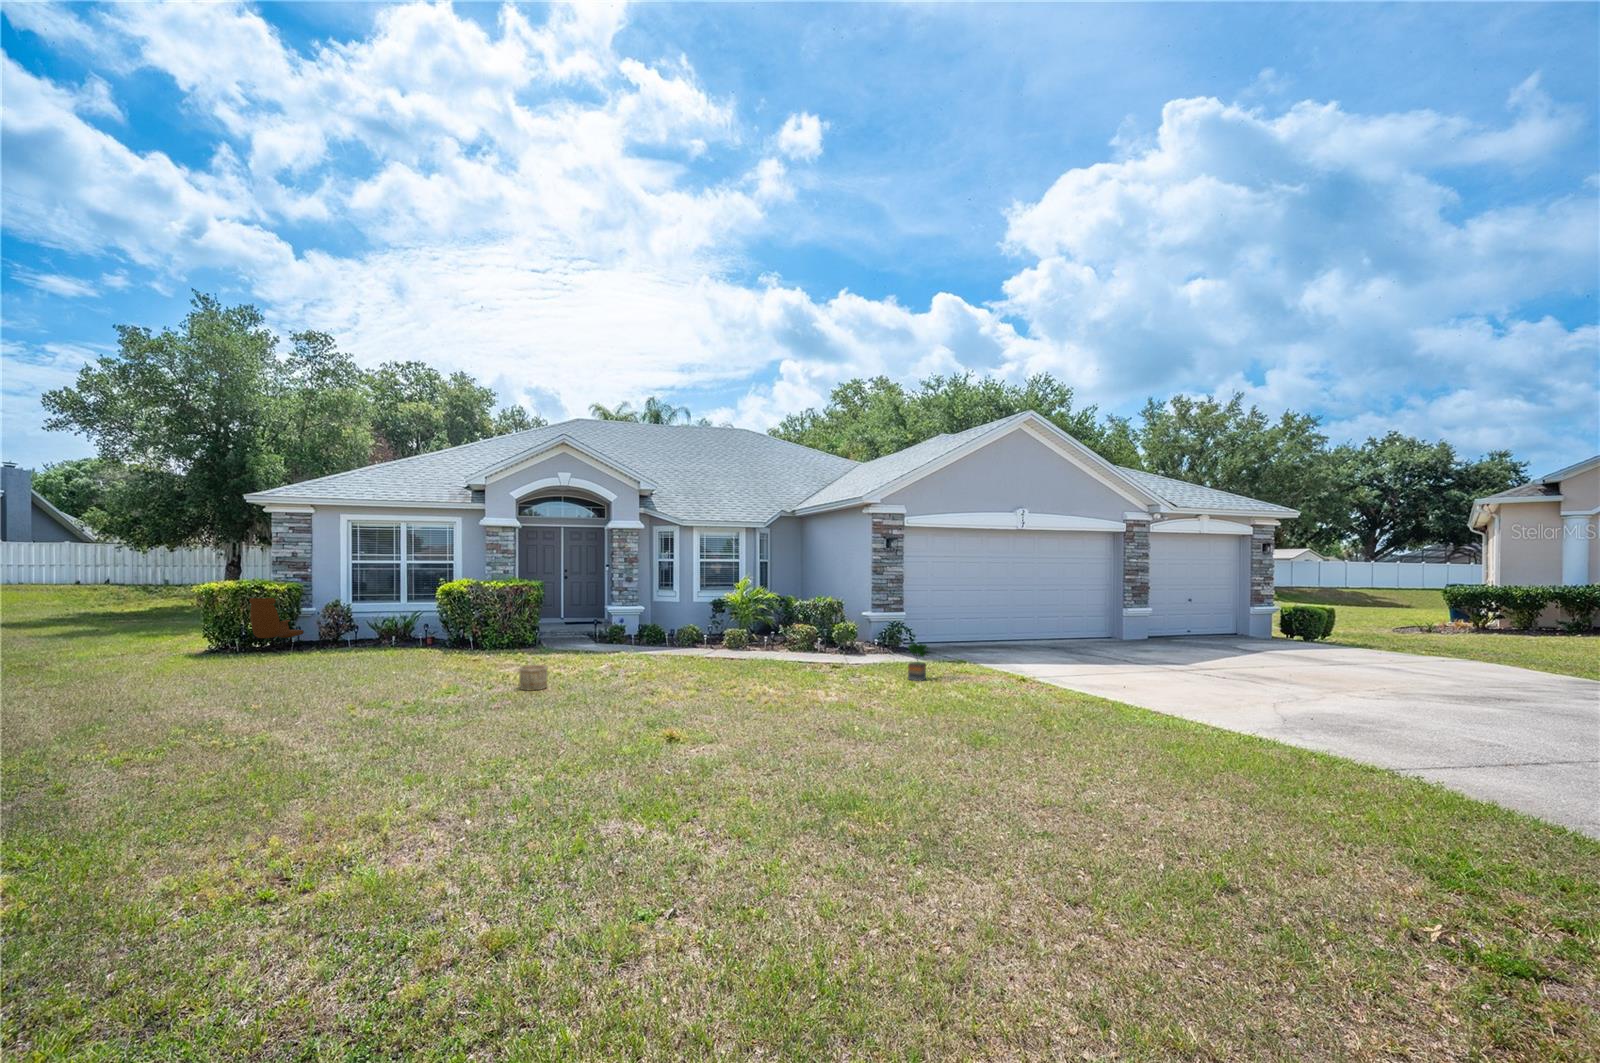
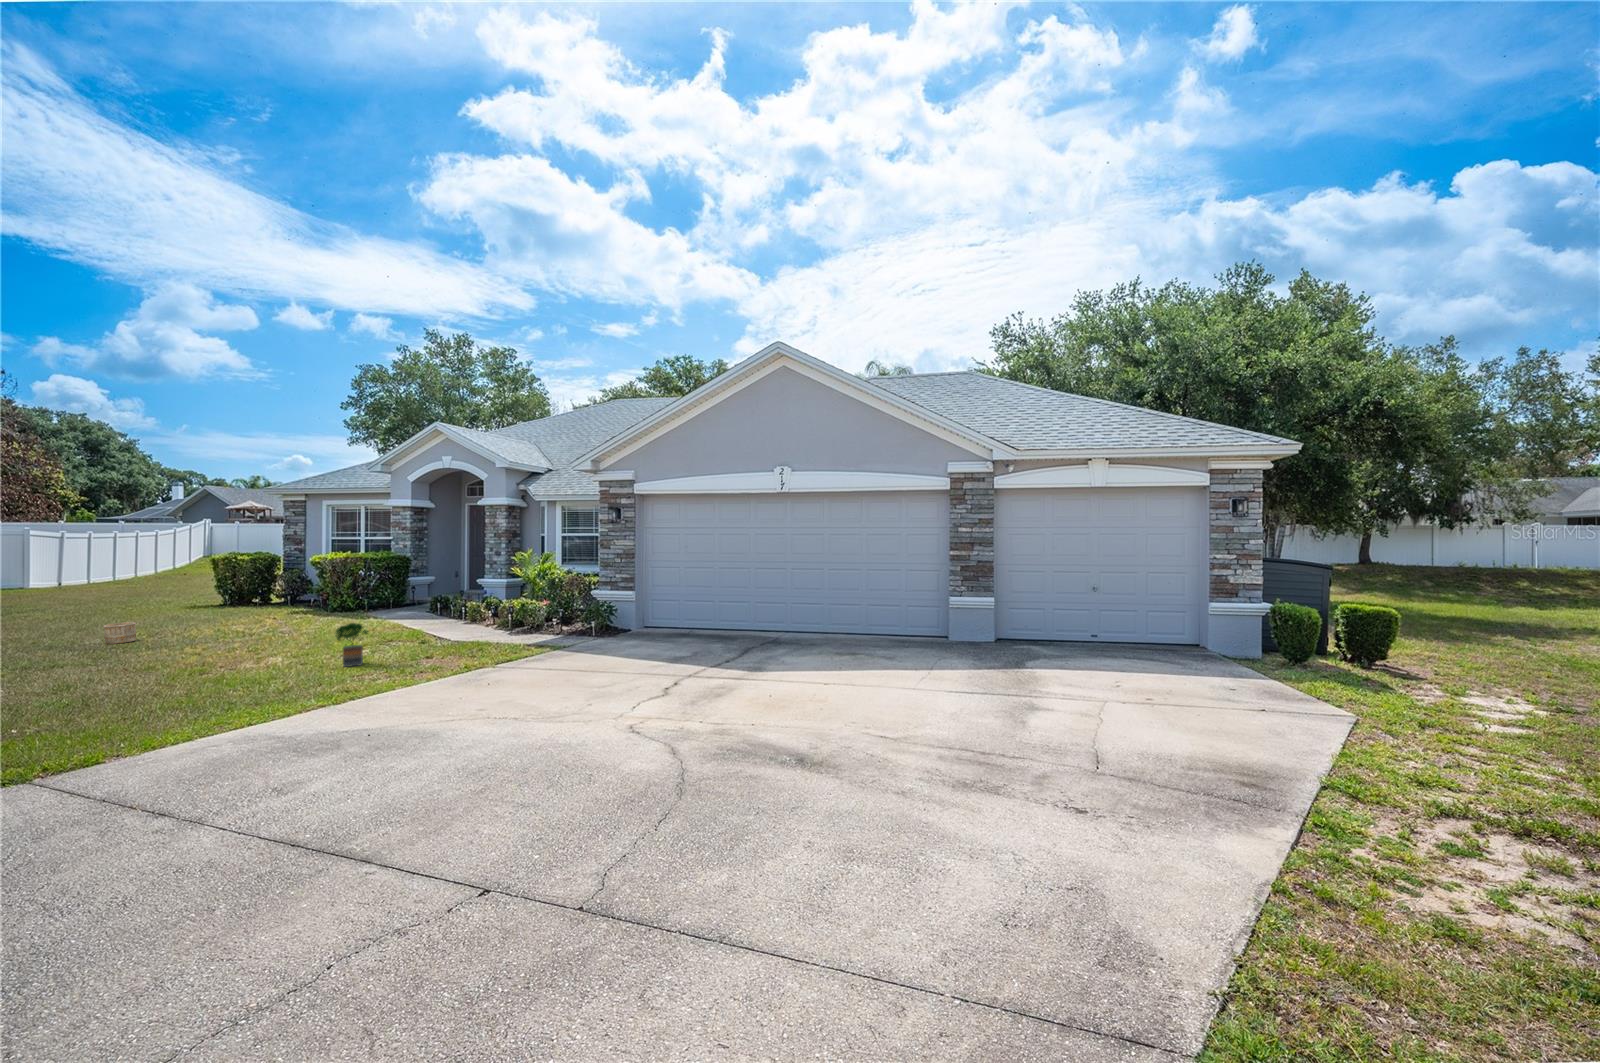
lounge chair: present [249,598,304,652] -> none [212,564,272,604]

